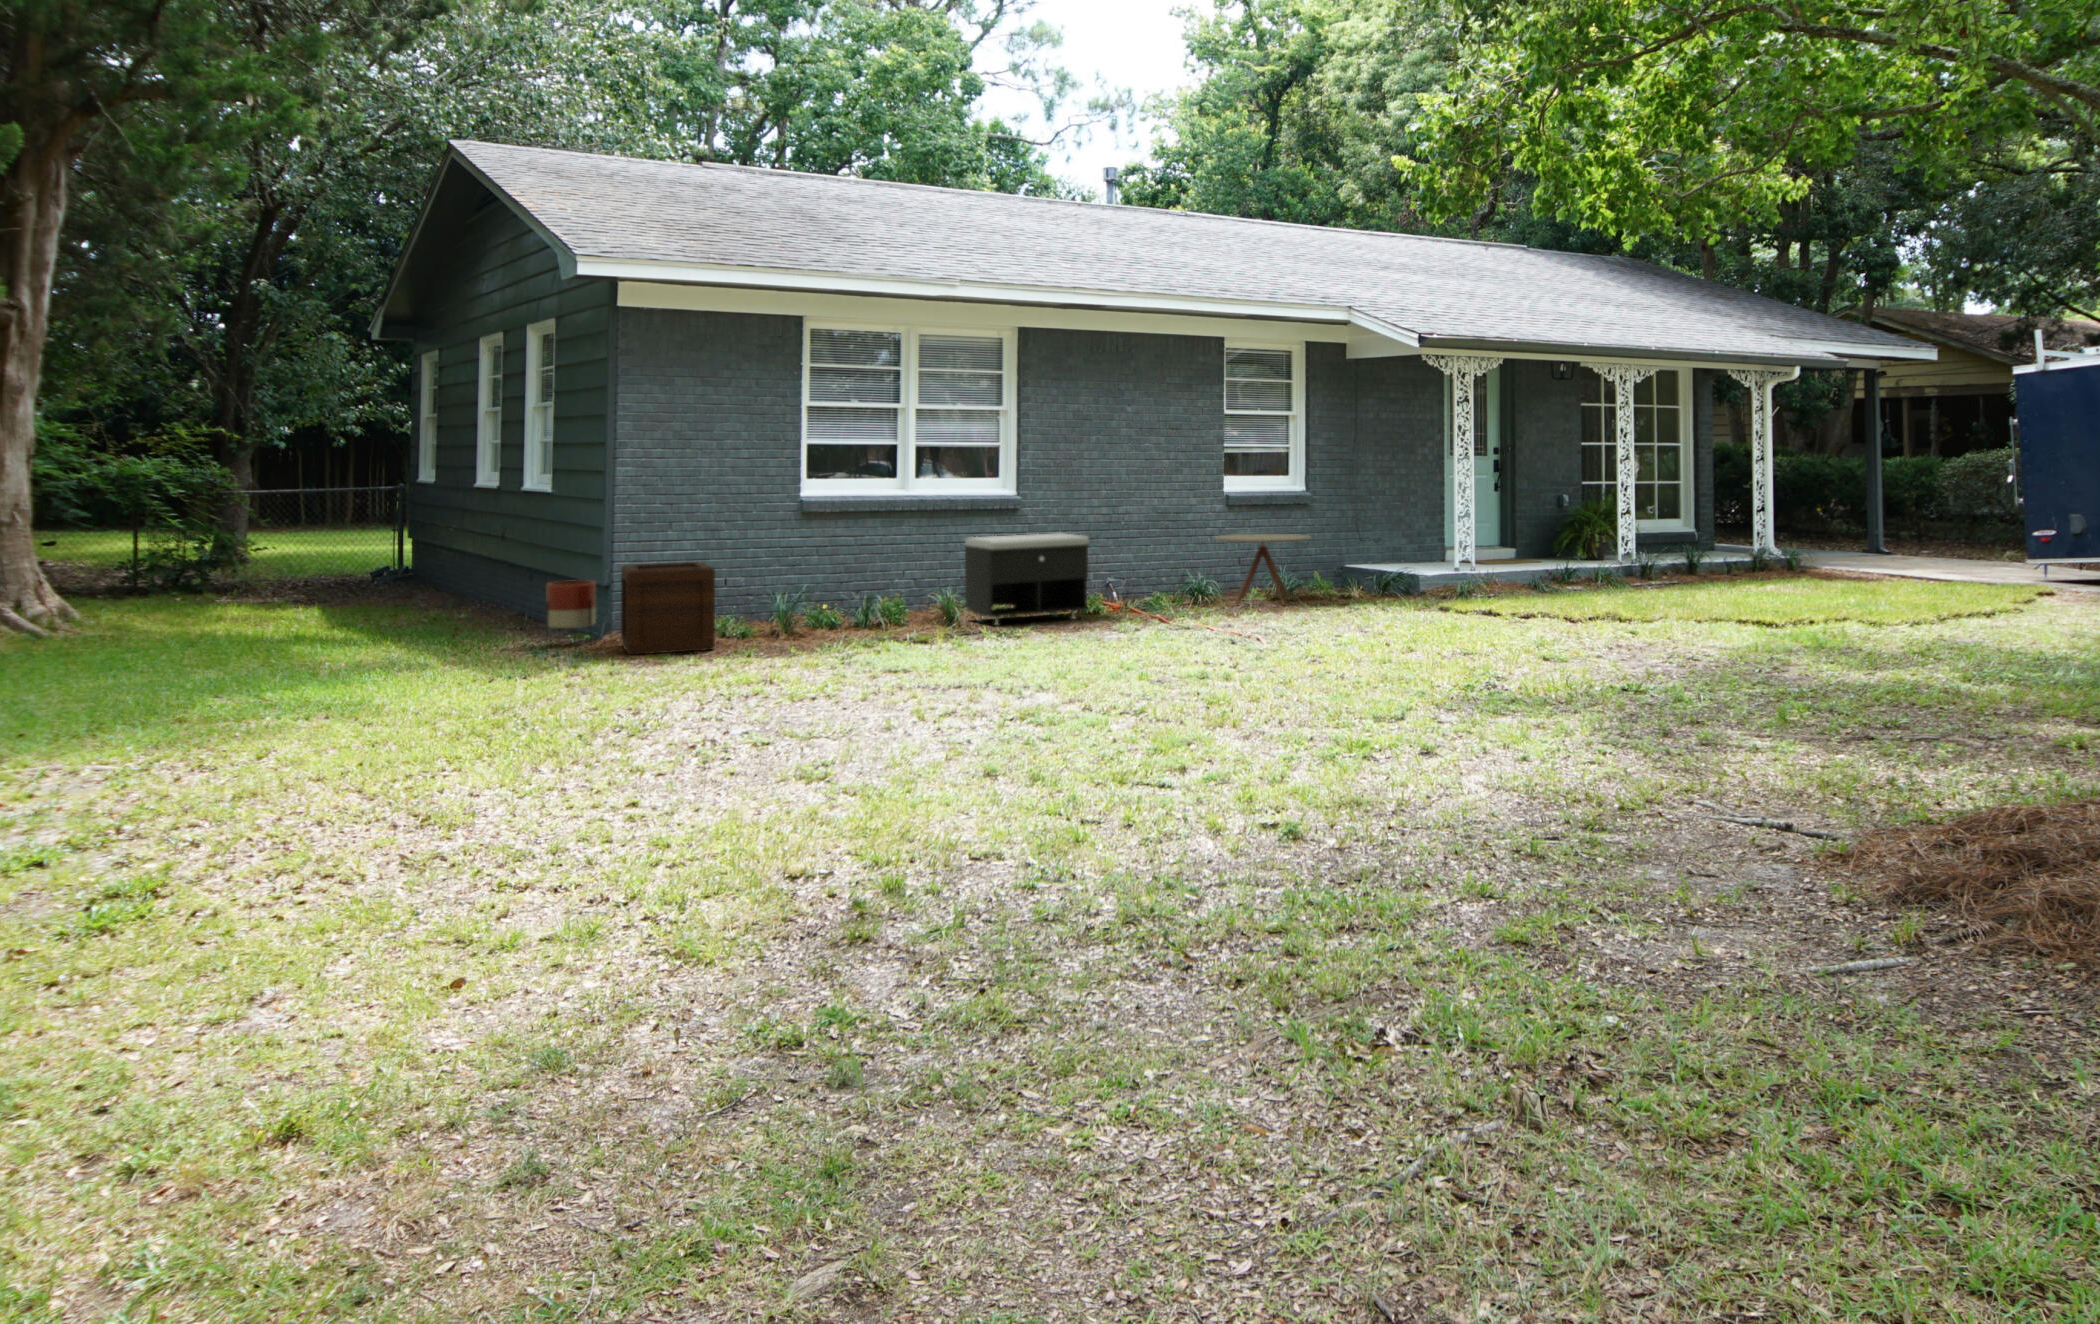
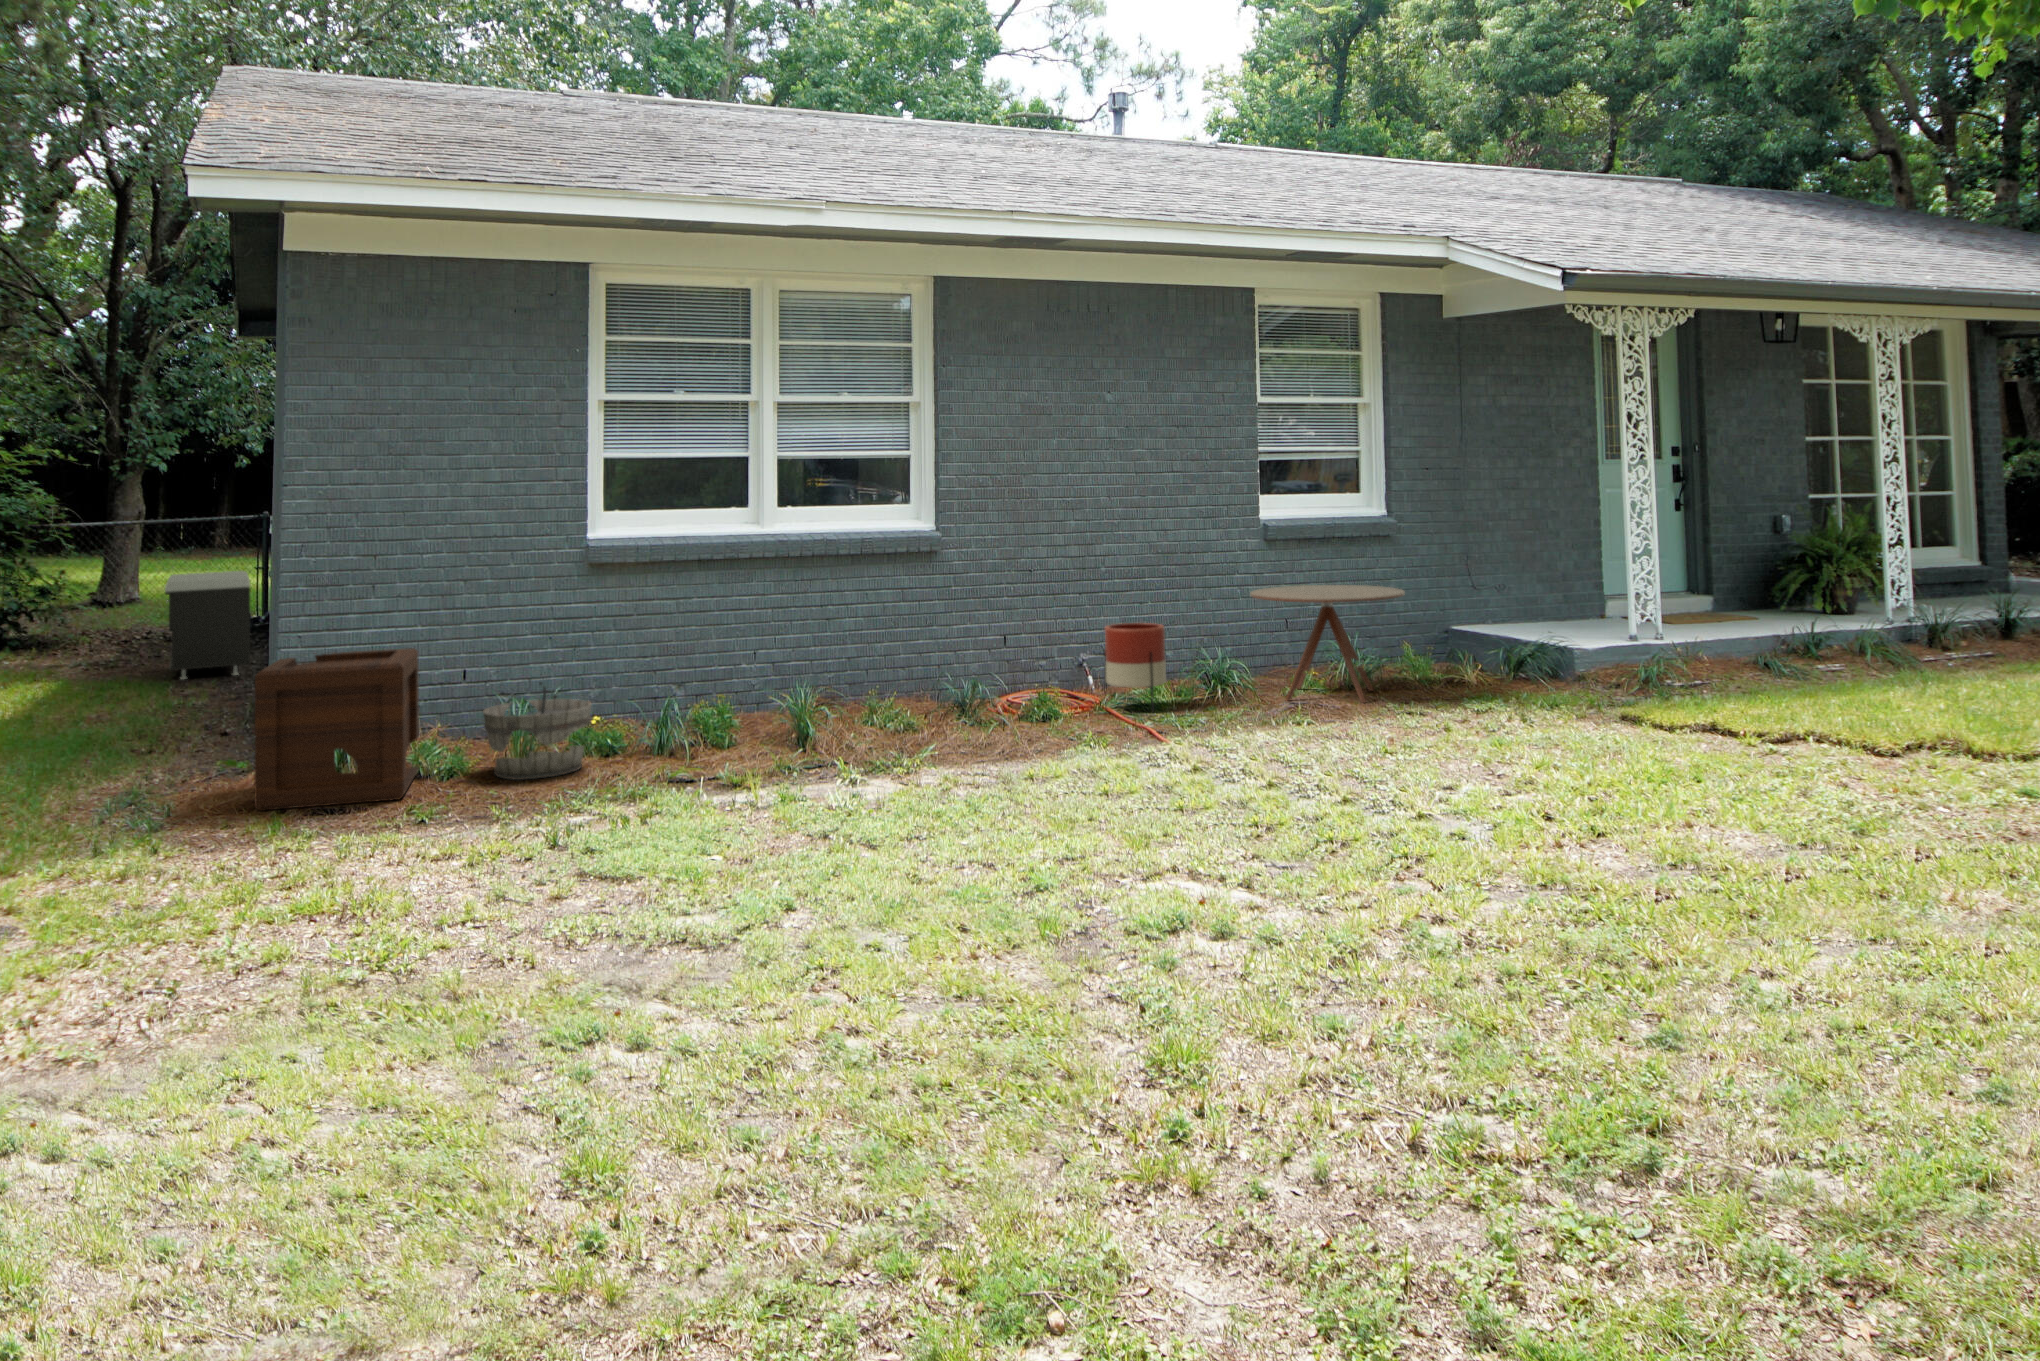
storage bench: present [965,533,1089,625] -> present [165,571,250,679]
planter: present [546,580,596,646] -> present [1104,623,1166,711]
wooden bucket: none [747,584,815,642] -> present [483,682,592,780]

